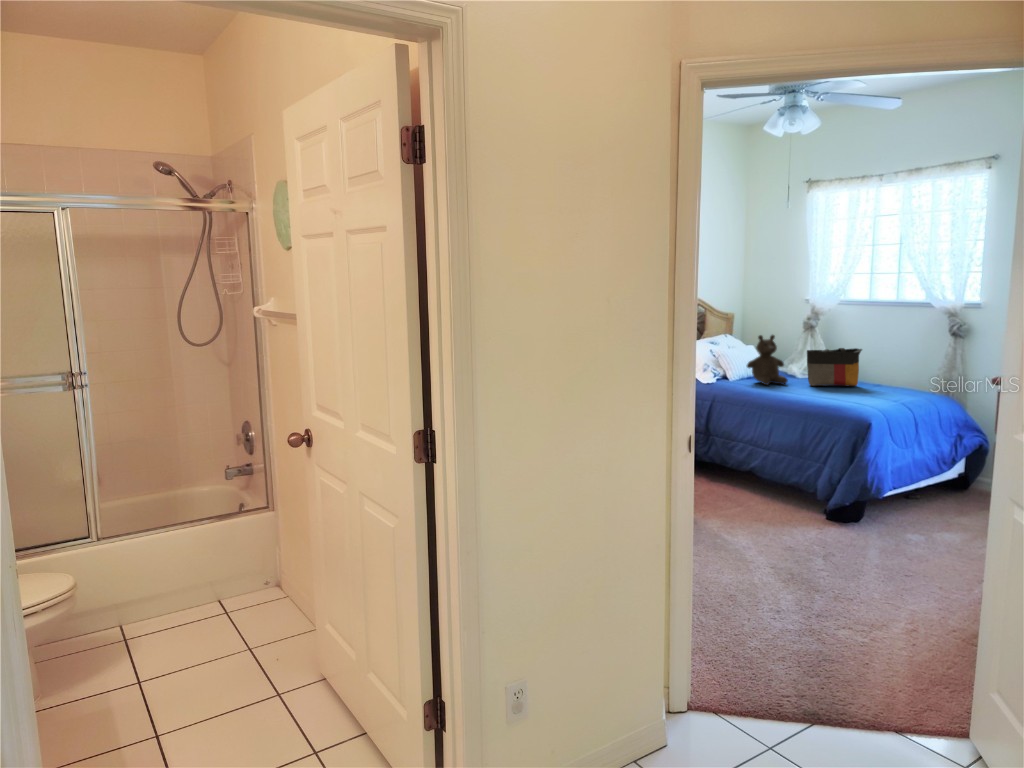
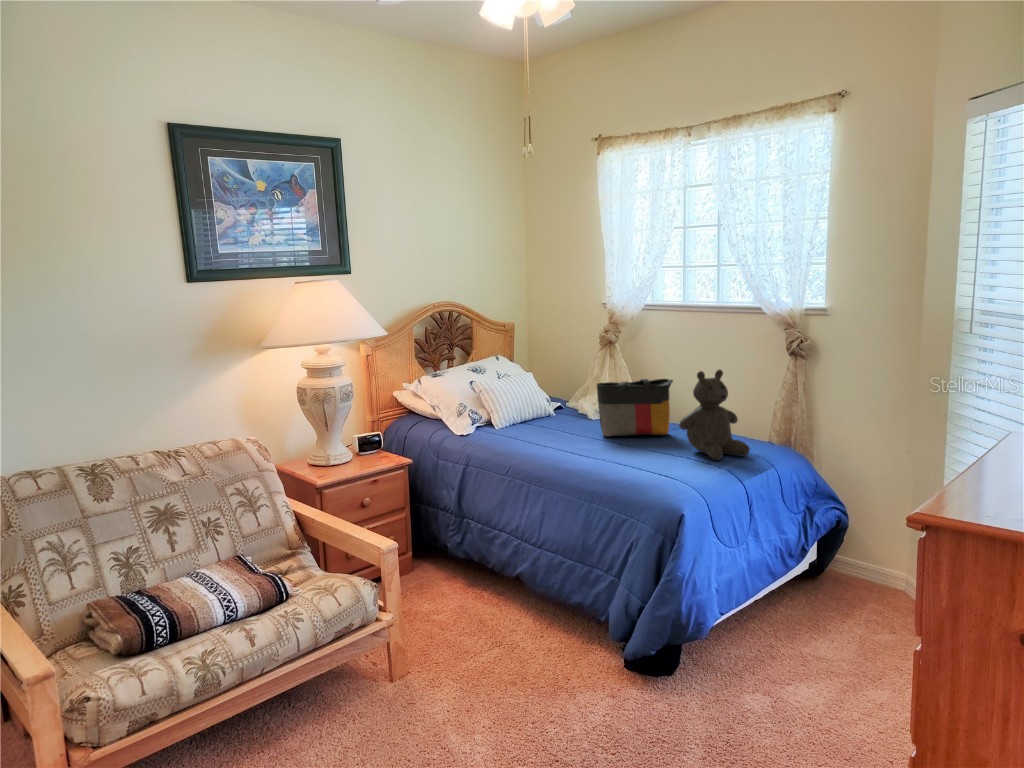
teddy bear: present [747,335,788,385] -> present [680,370,750,460]

